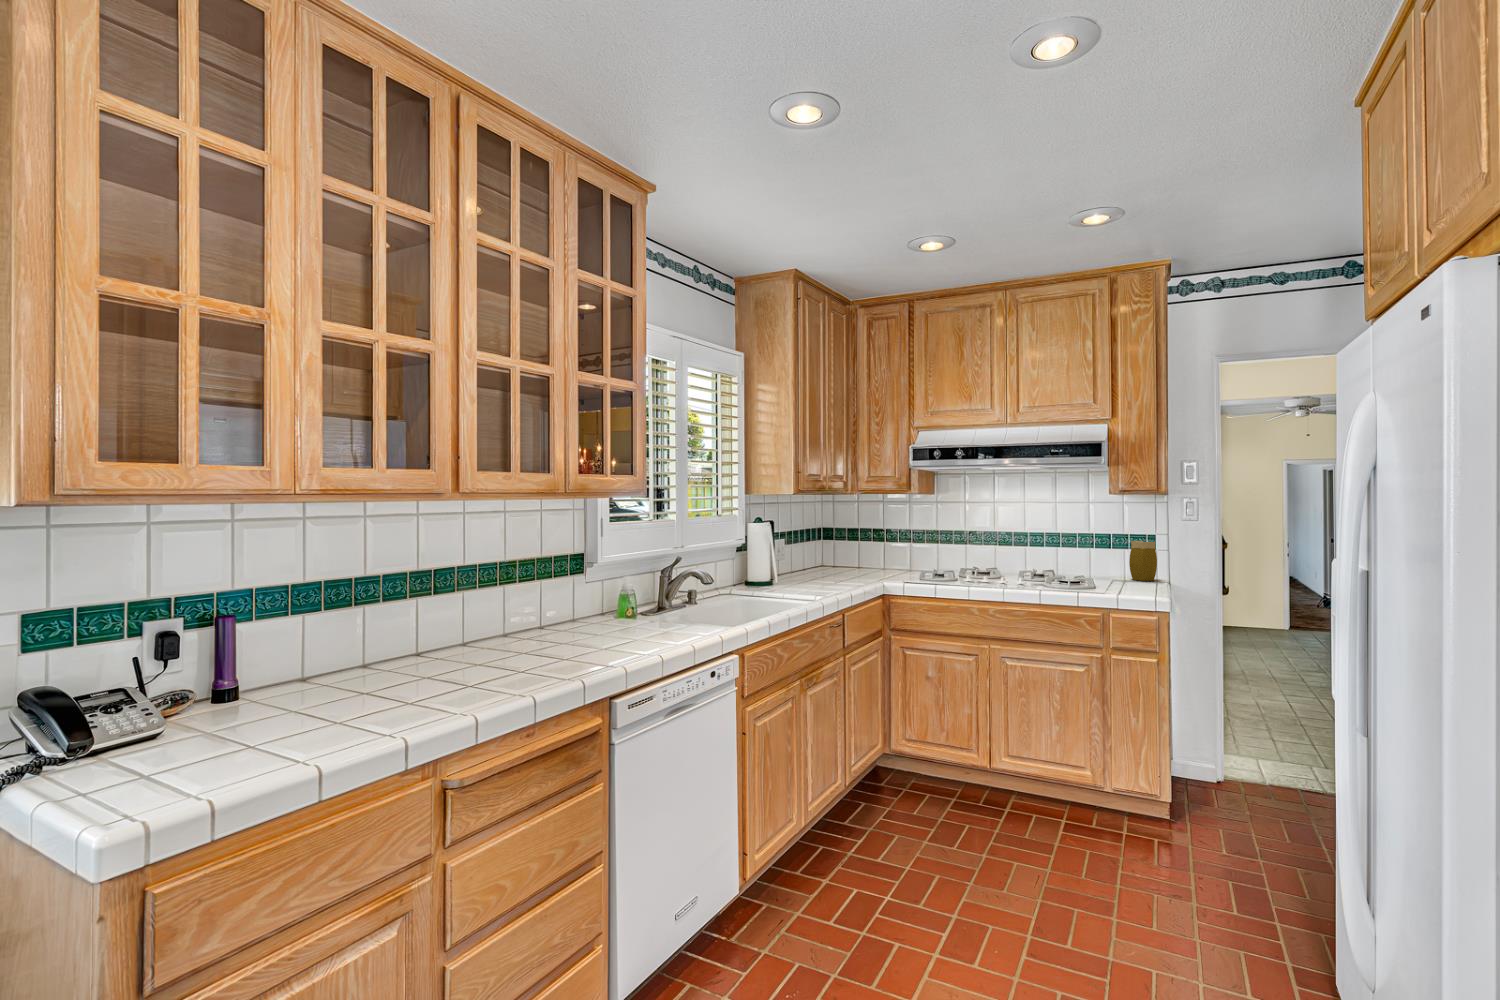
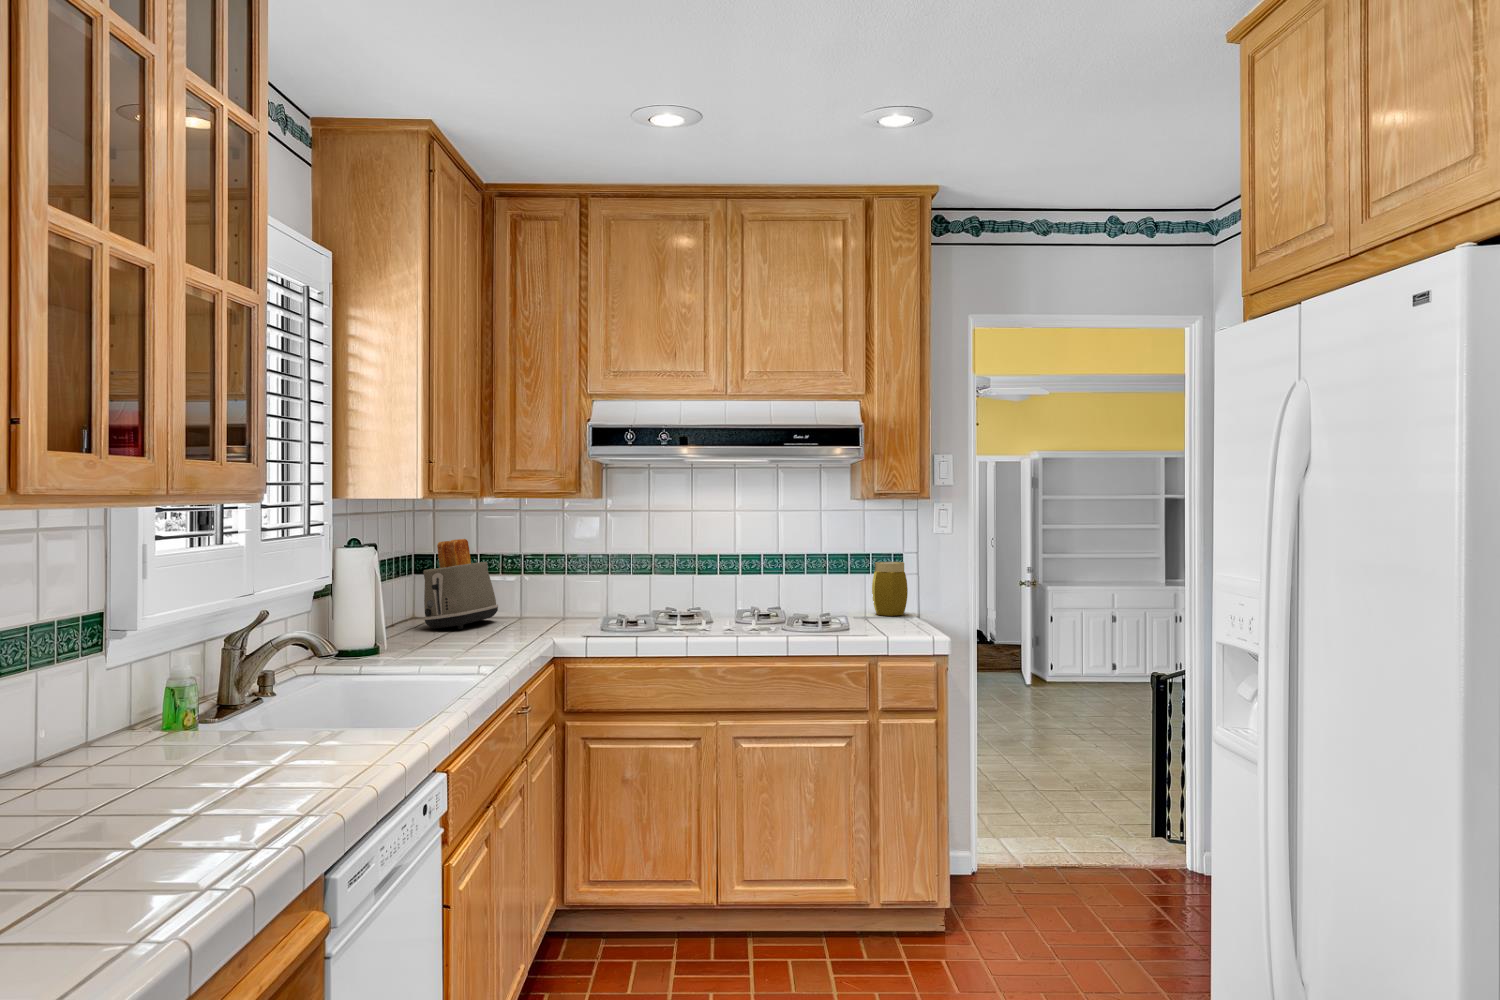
toaster: none [811,520,860,575] -> present [423,539,498,629]

